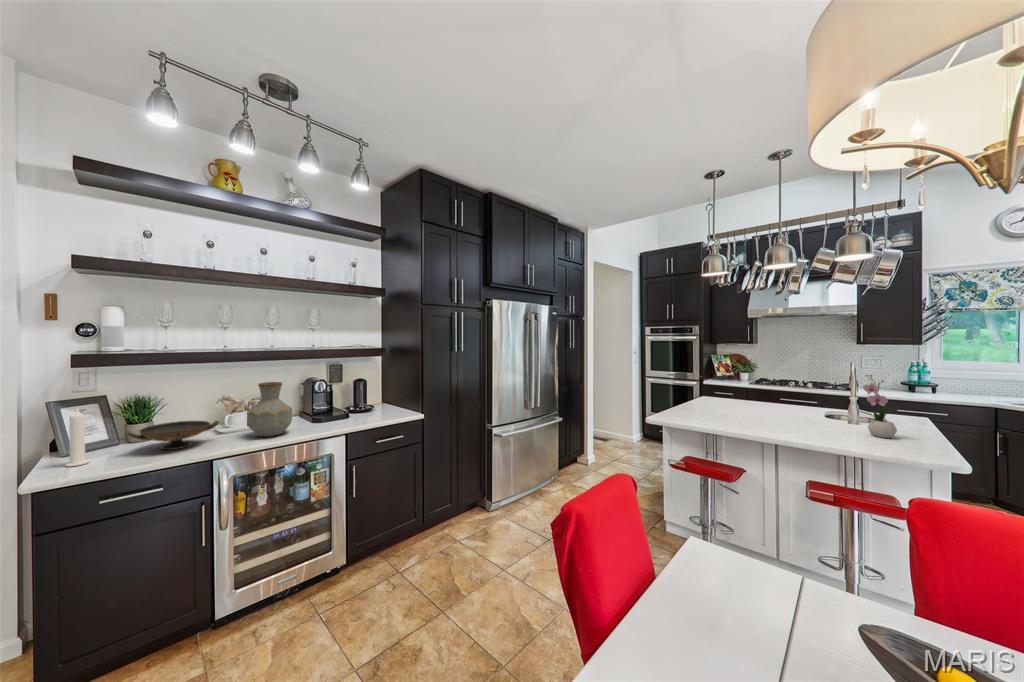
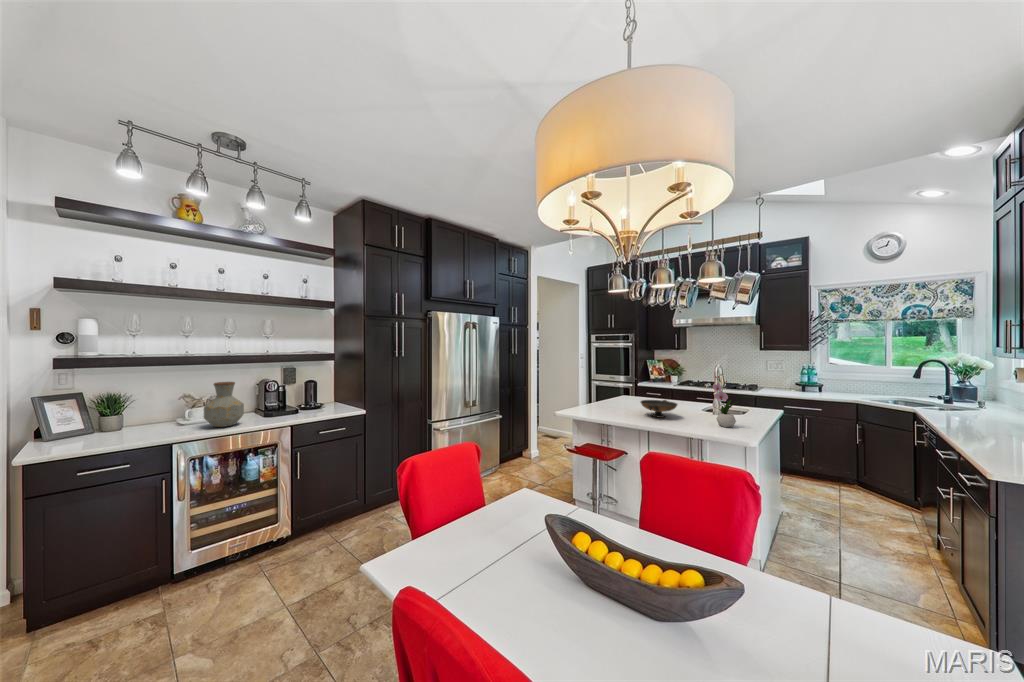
candle: present [65,409,89,467] -> none [47,402,67,449]
decorative bowl: present [128,421,219,450] -> present [640,400,677,418]

